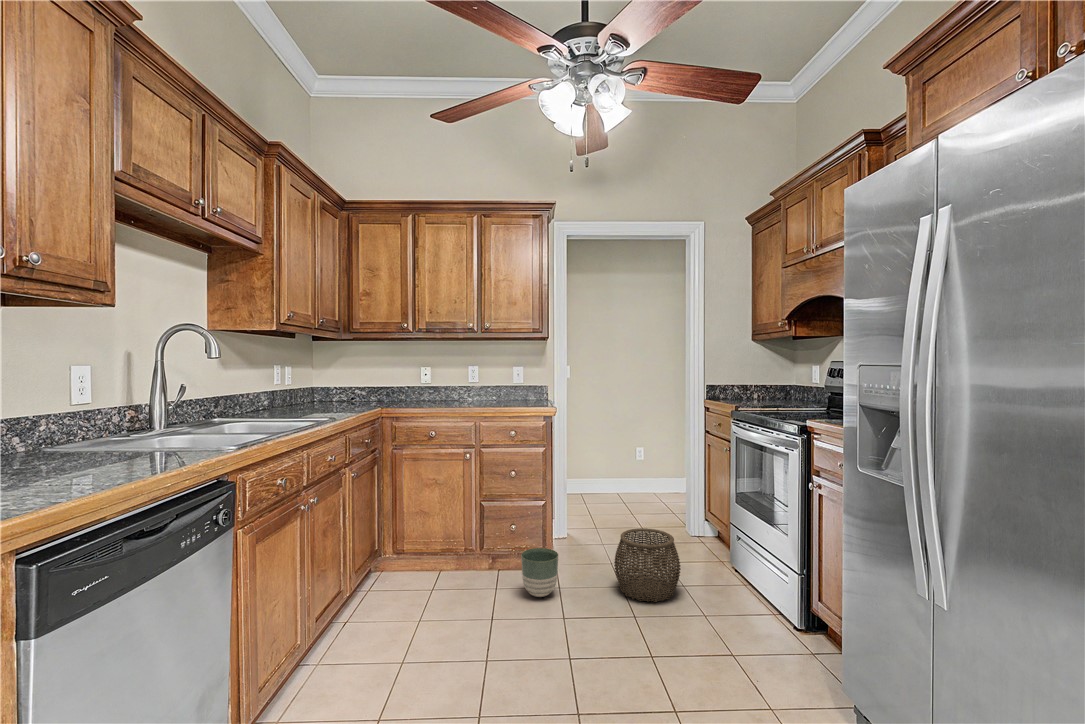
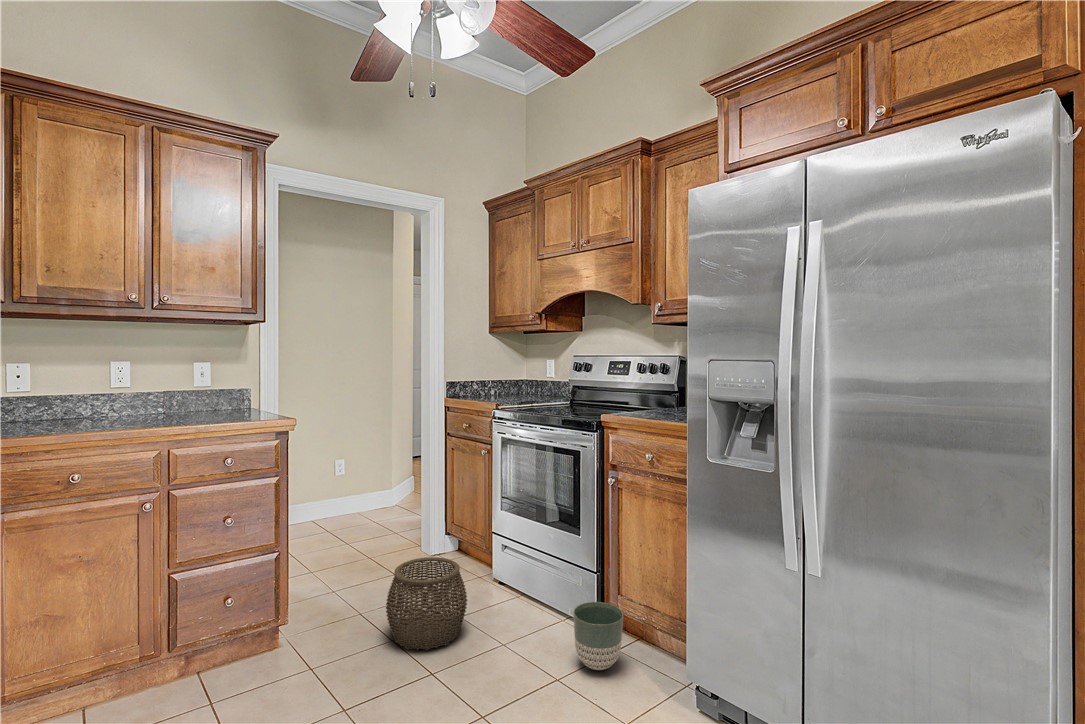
planter: present [521,548,558,597] -> present [574,602,623,670]

